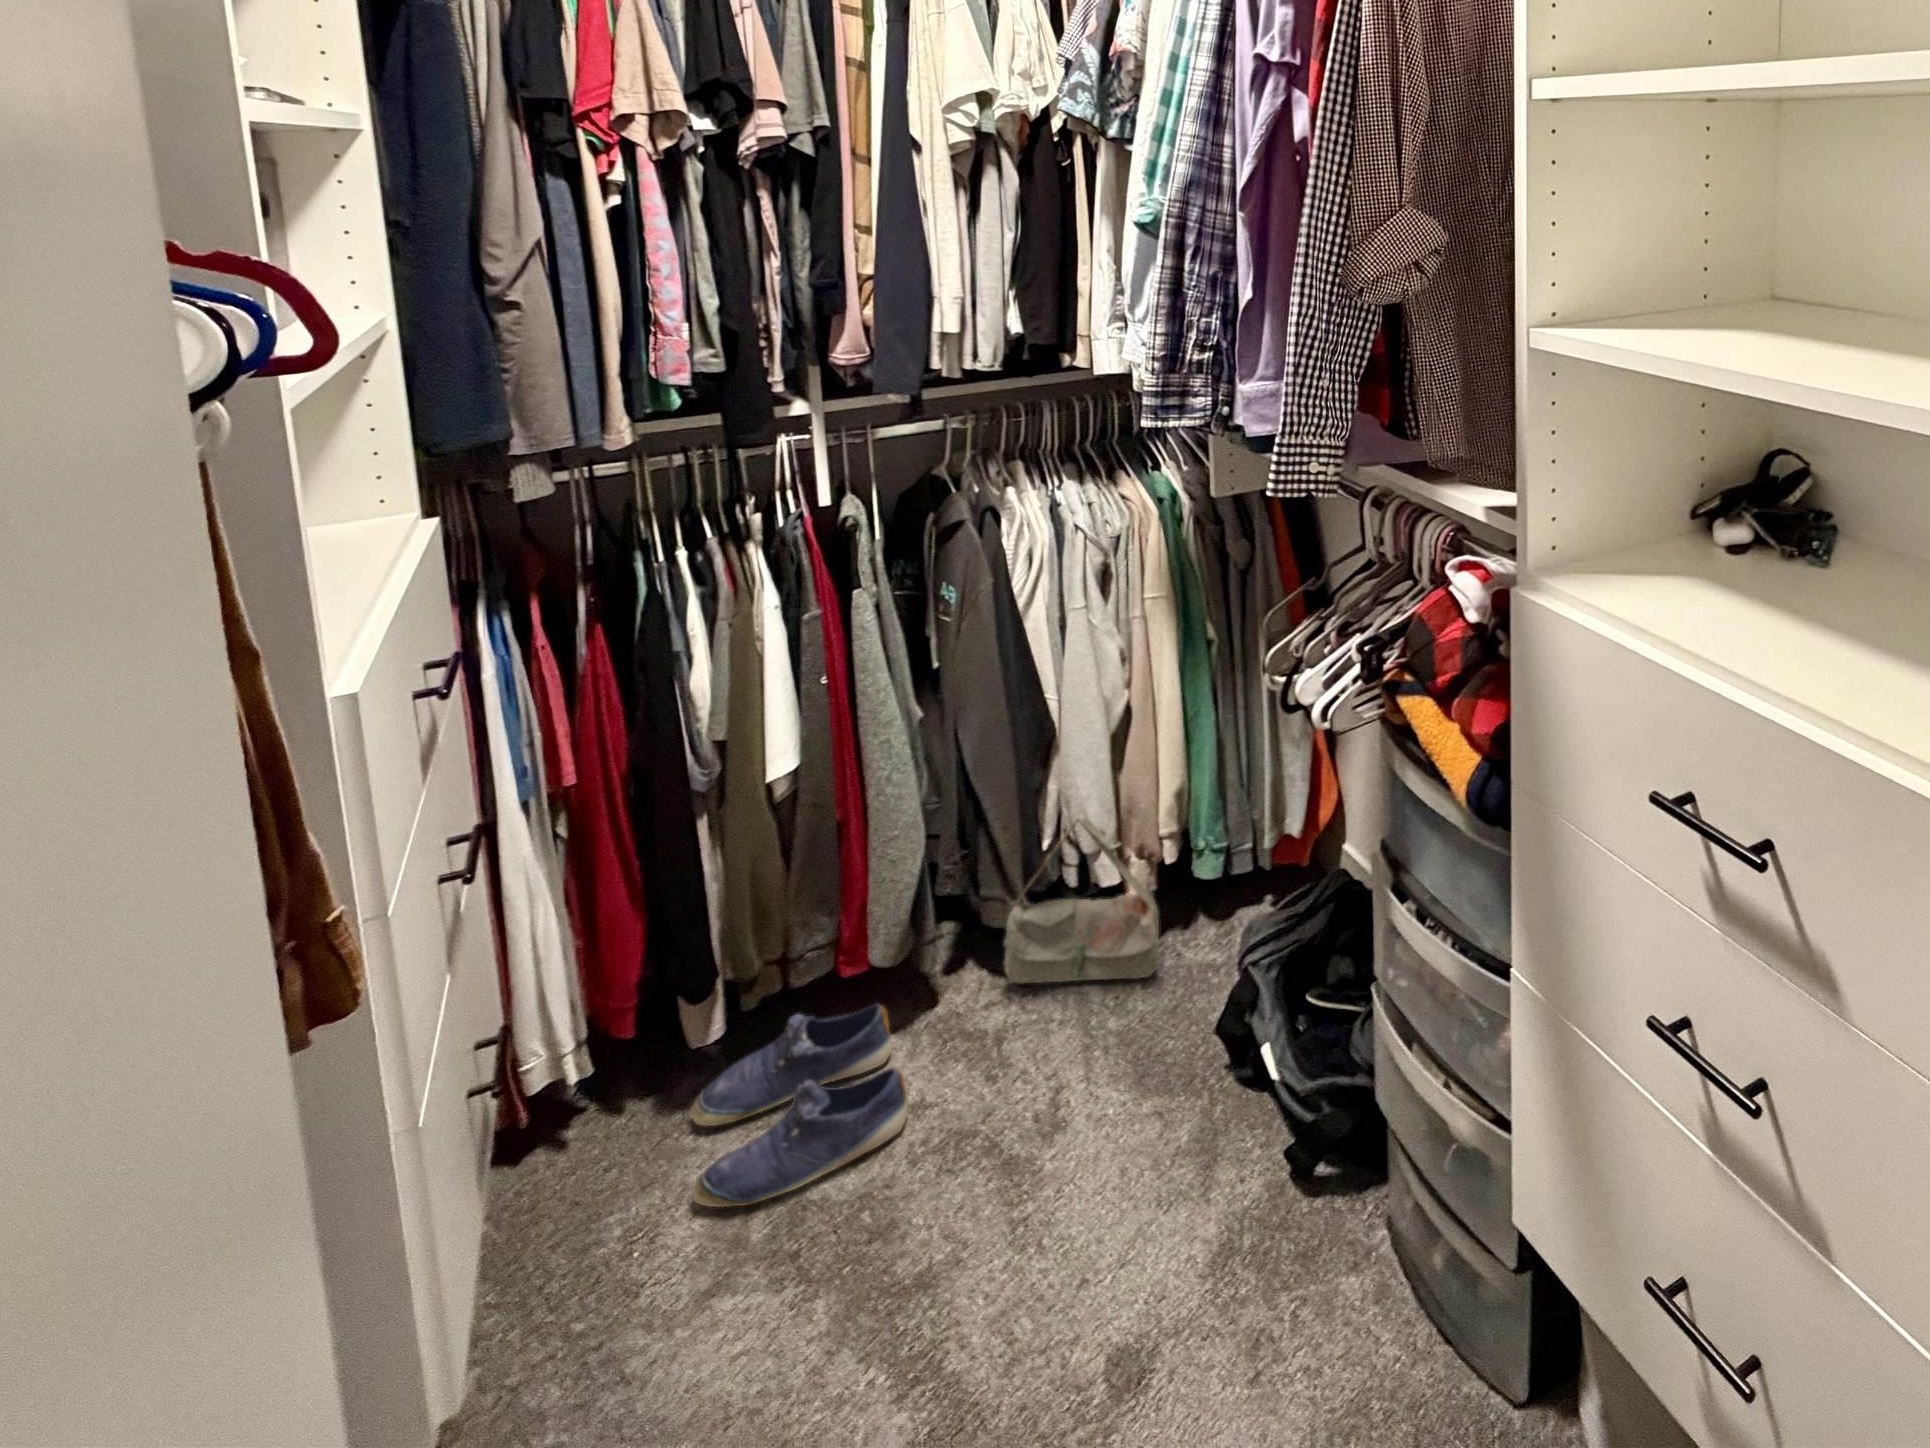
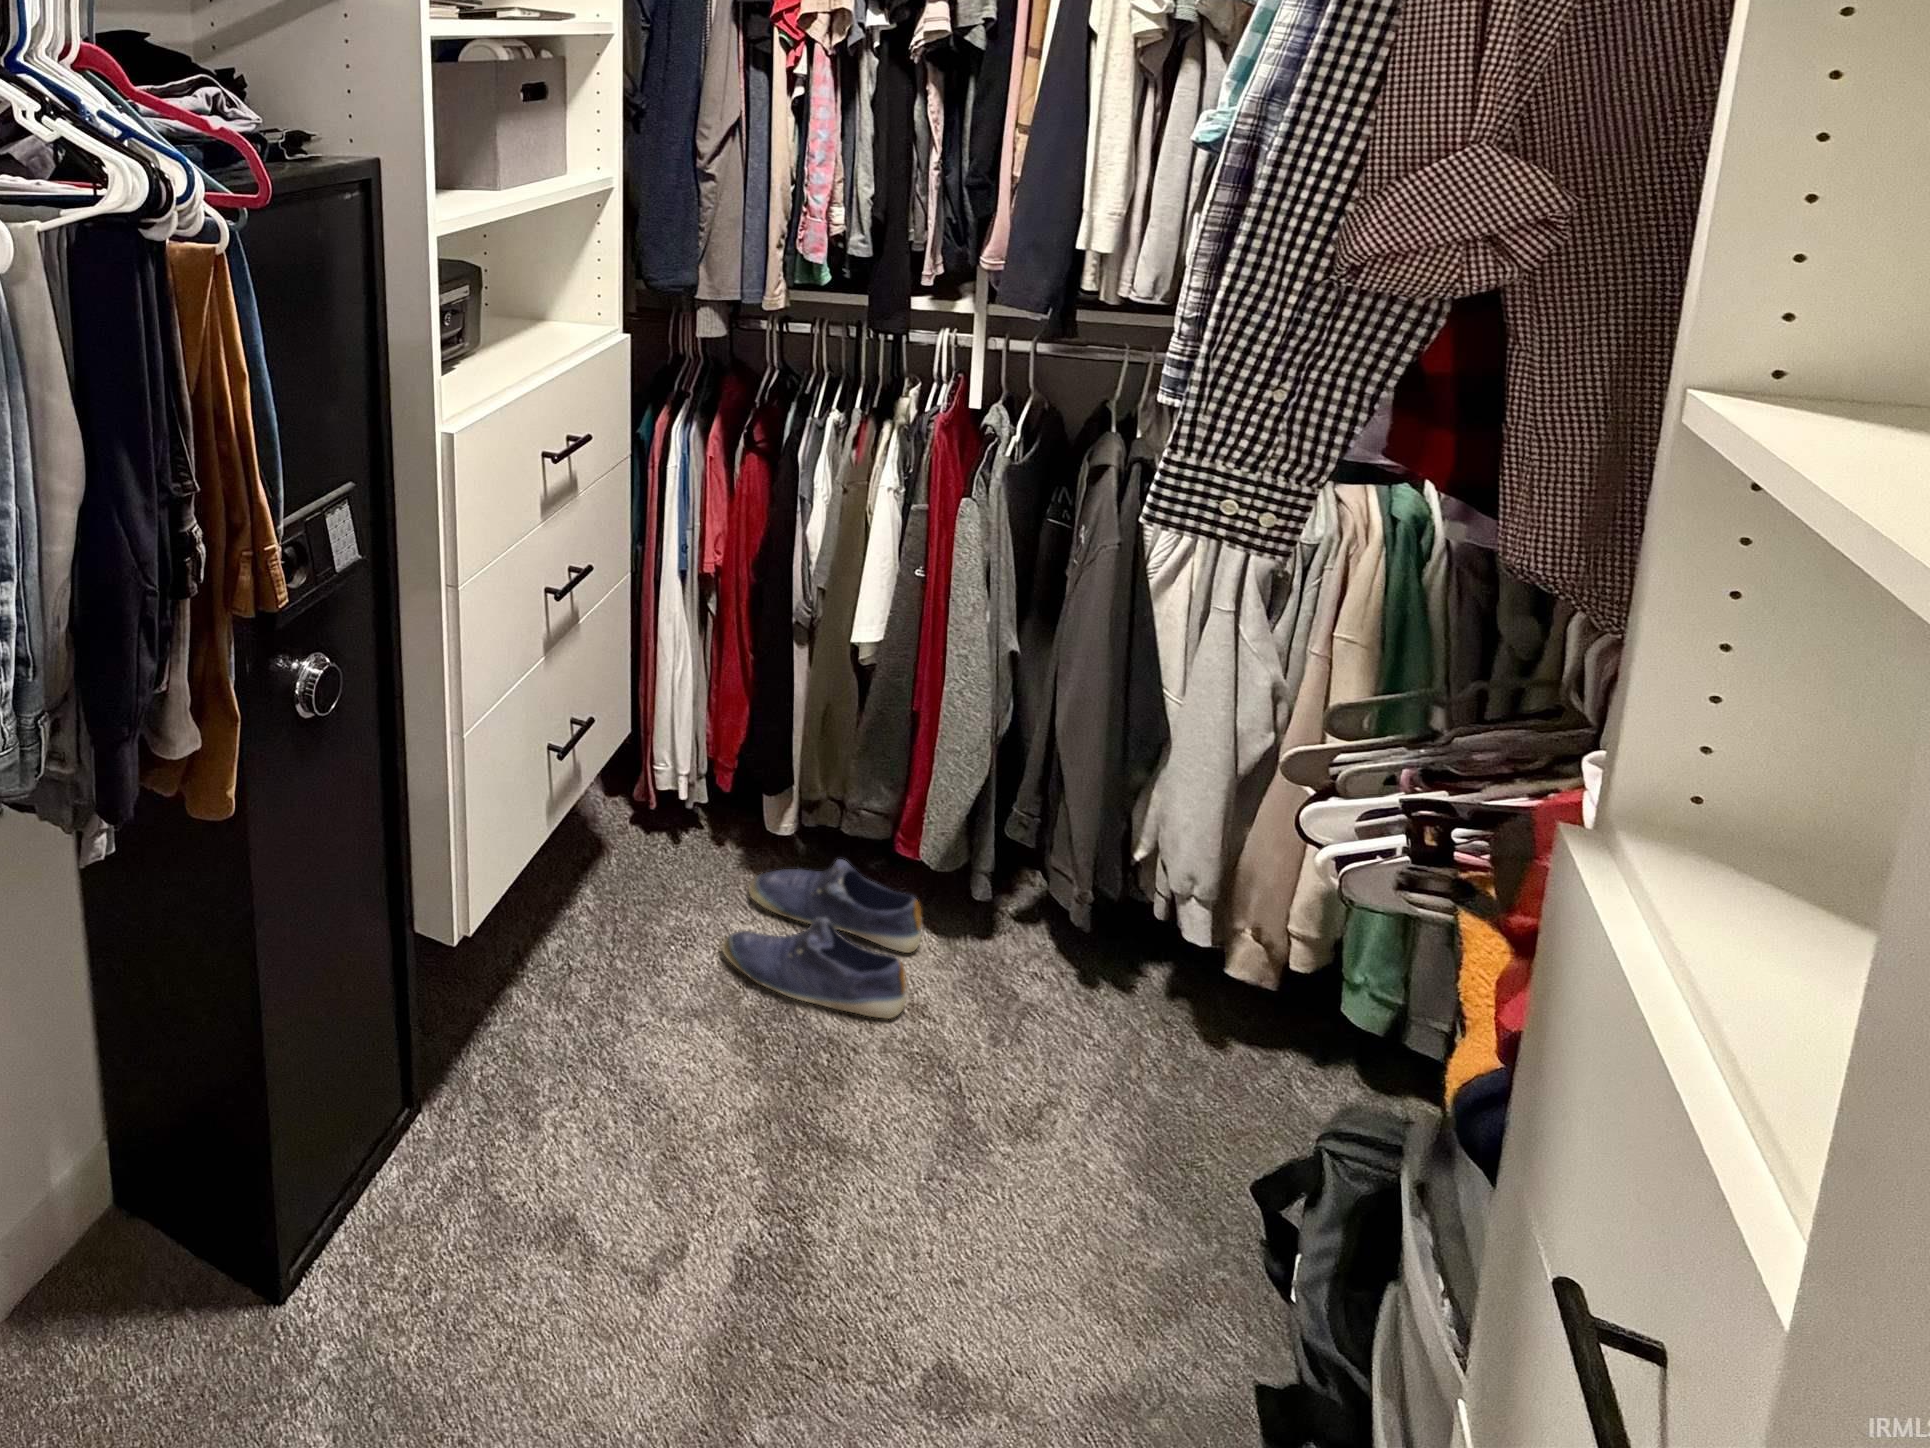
bag: present [1004,813,1159,984] -> none [1056,834,1256,1069]

